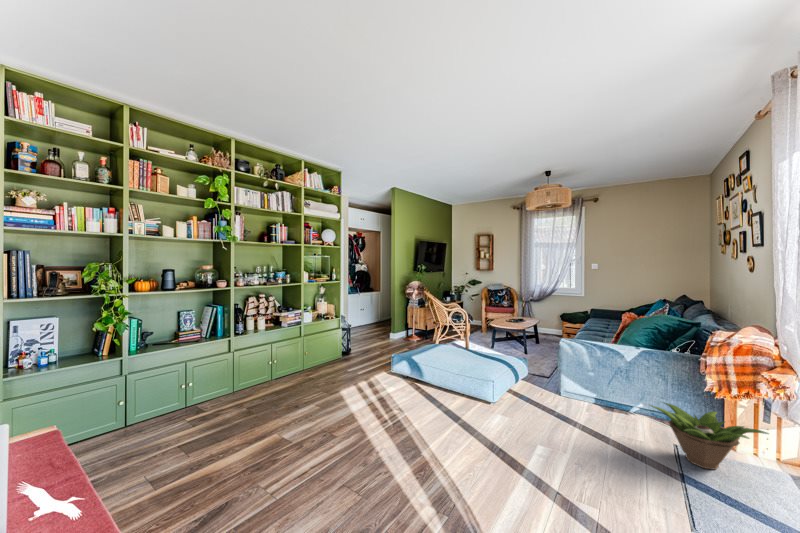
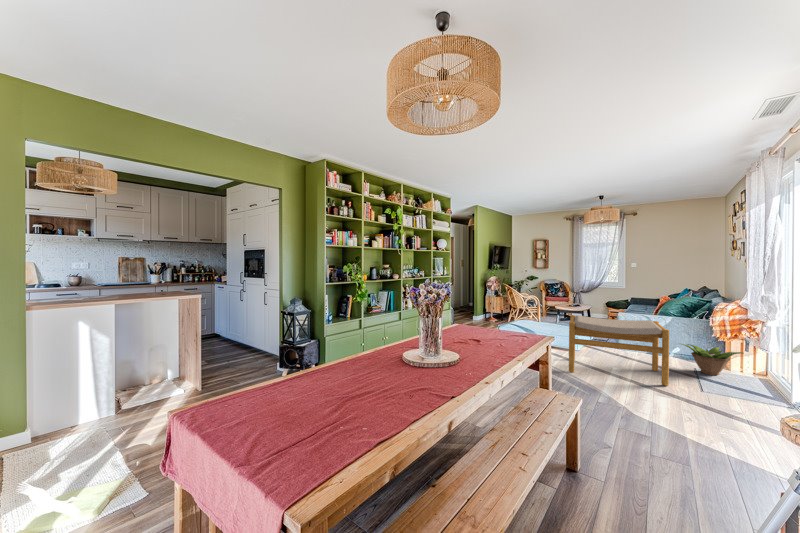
footstool: none [450,350,627,513] -> present [569,315,669,386]

